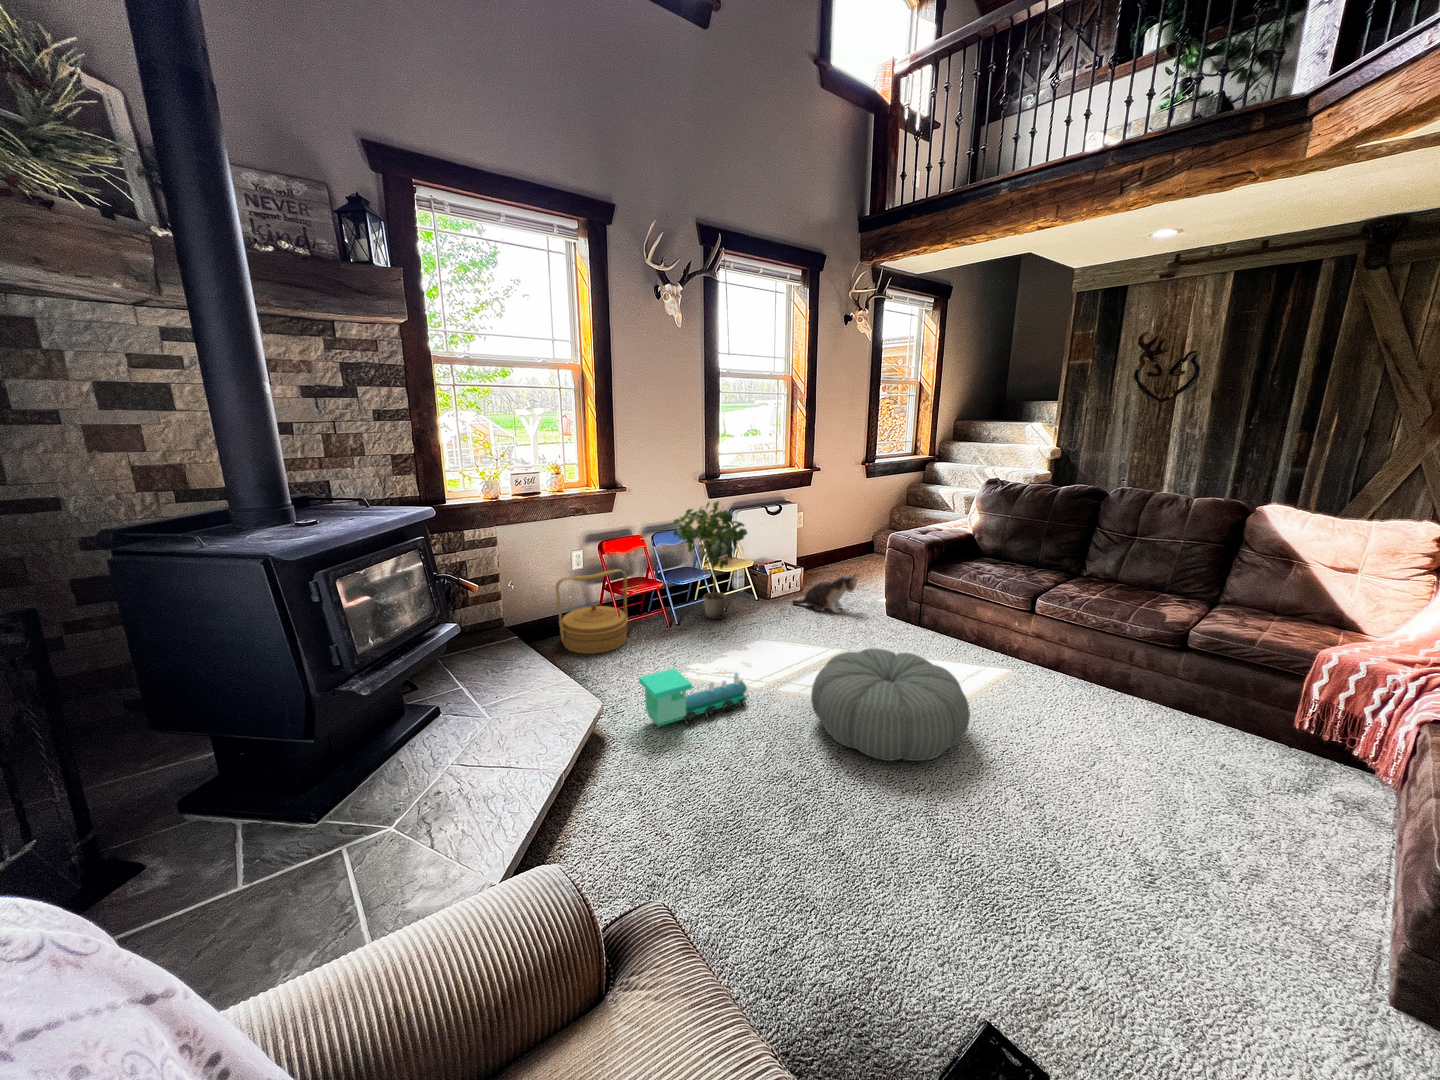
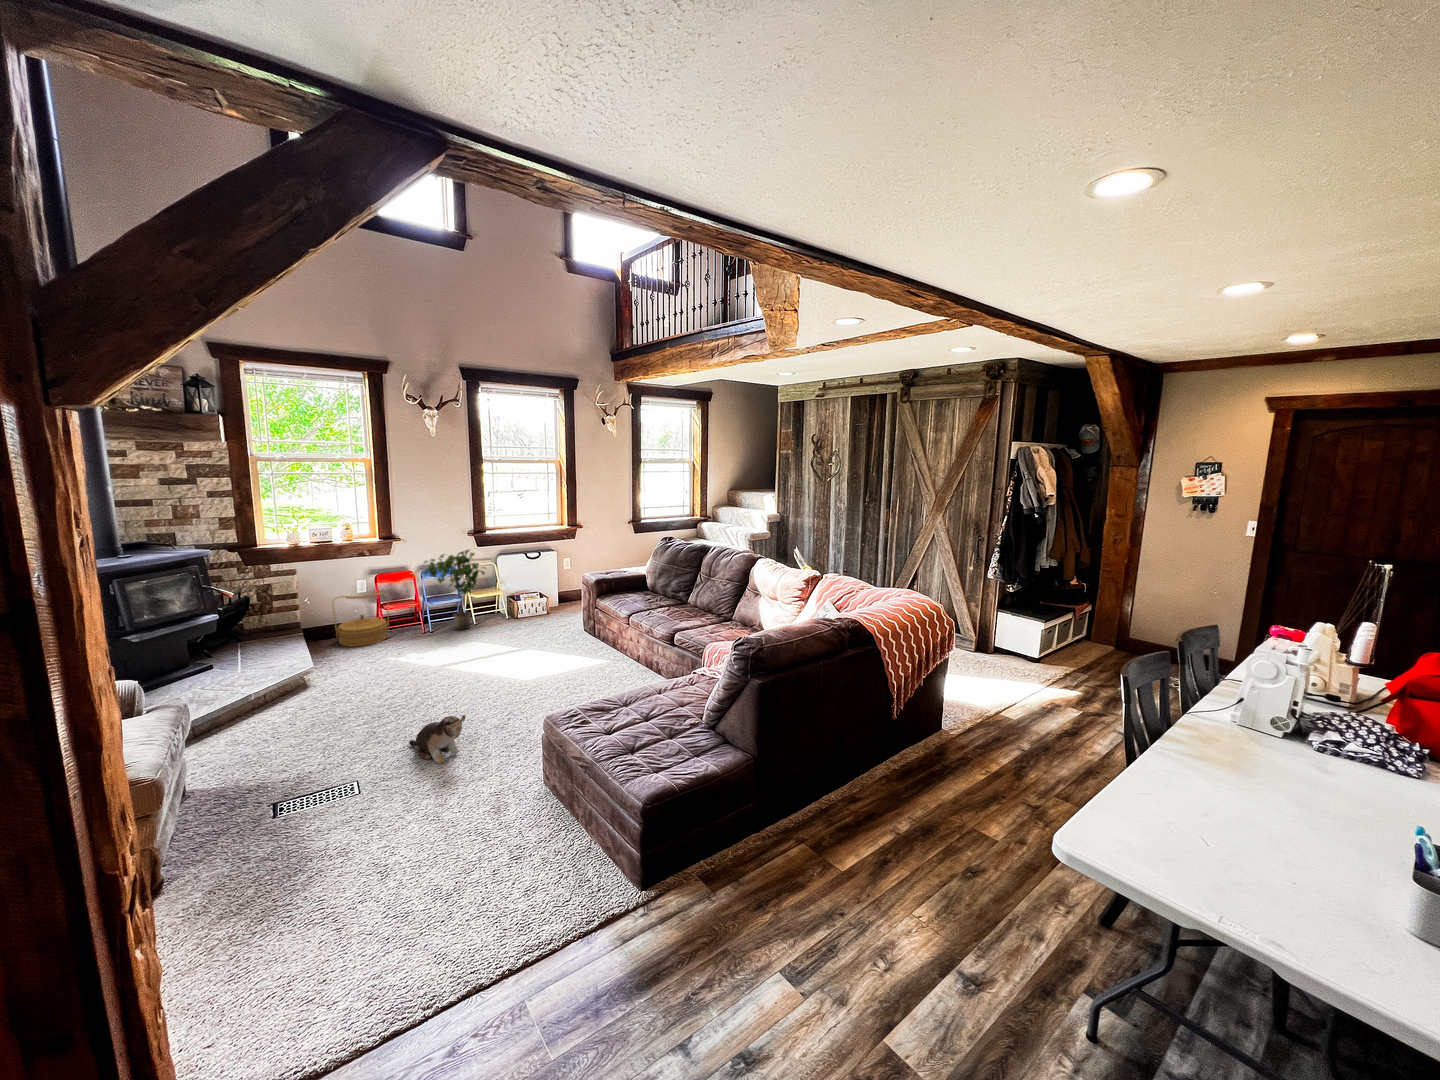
plush toy: present [792,573,860,613] -> present [409,715,466,764]
pouf: present [811,648,970,761] -> none [422,641,519,700]
toy train: present [639,669,749,726] -> none [331,649,412,682]

